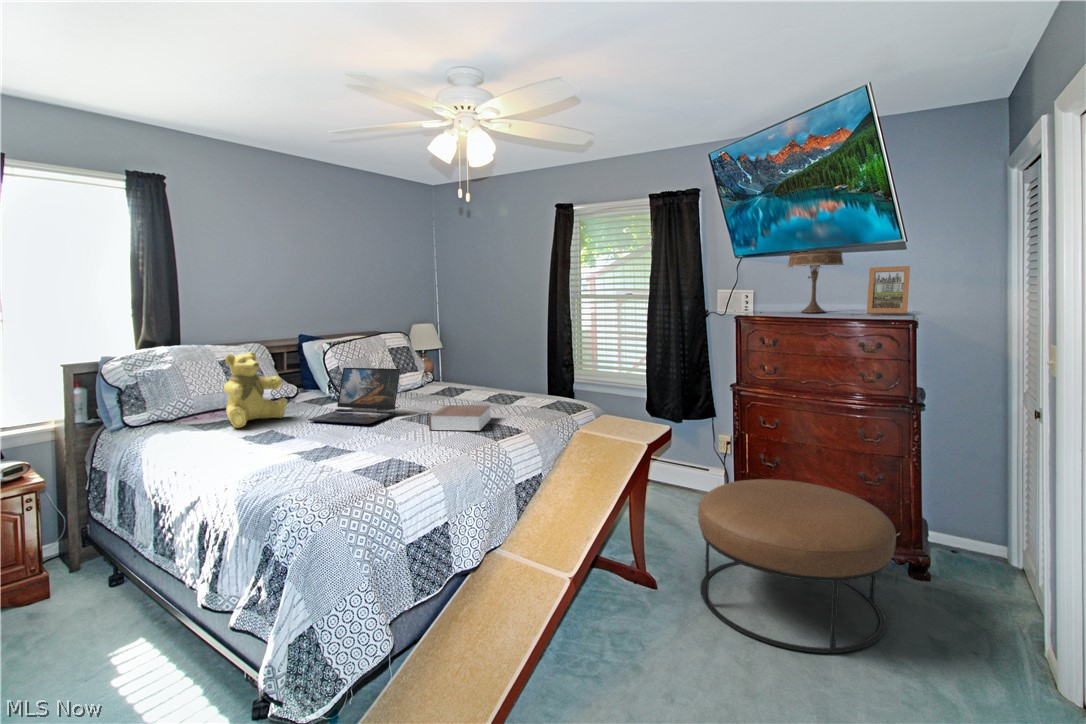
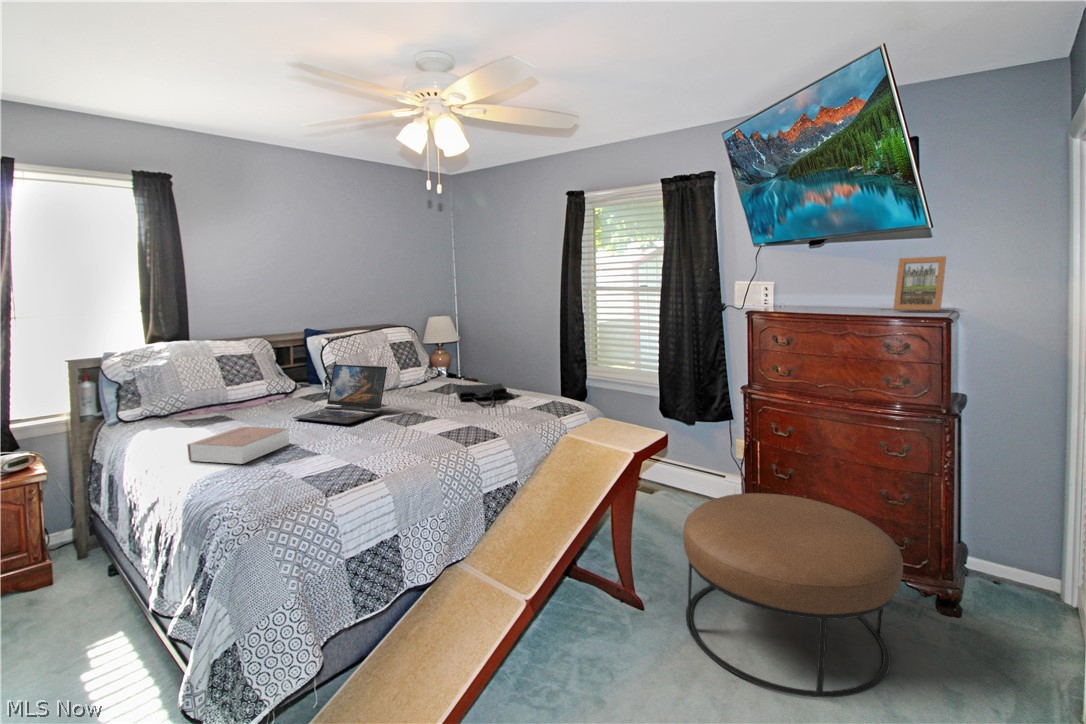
table lamp: present [788,248,843,313] -> none [806,230,870,308]
teddy bear: present [224,352,287,428] -> none [211,349,277,425]
tote bag: none [459,386,512,407] -> present [456,384,507,407]
book: present [429,405,491,430] -> present [188,427,290,464]

